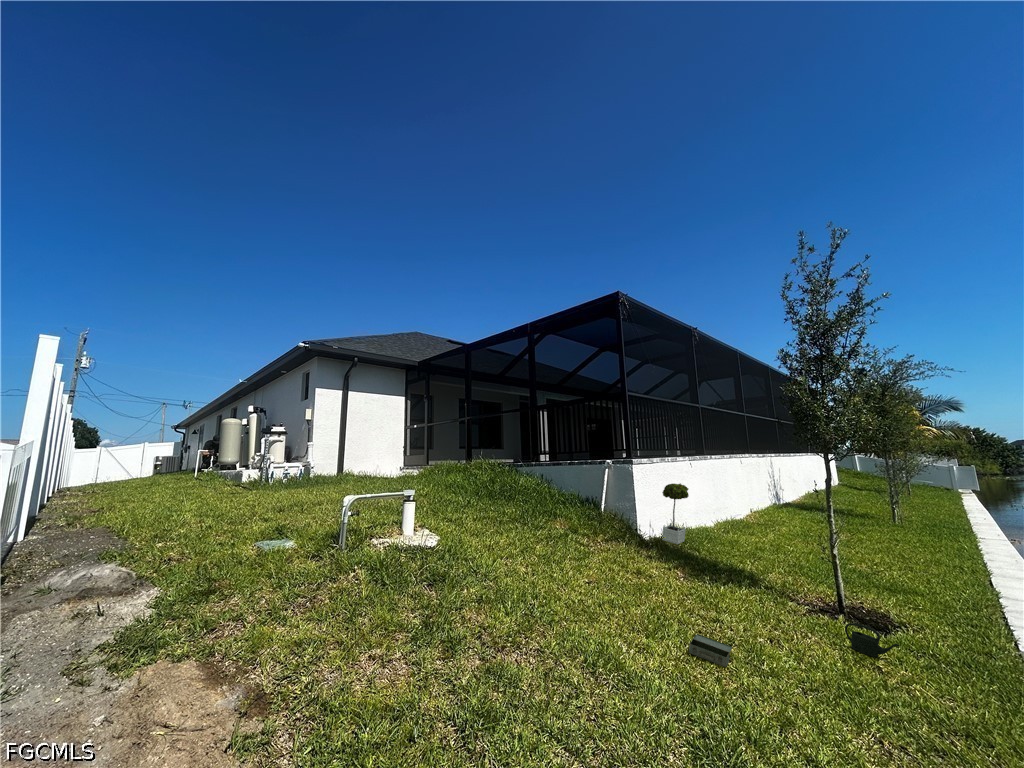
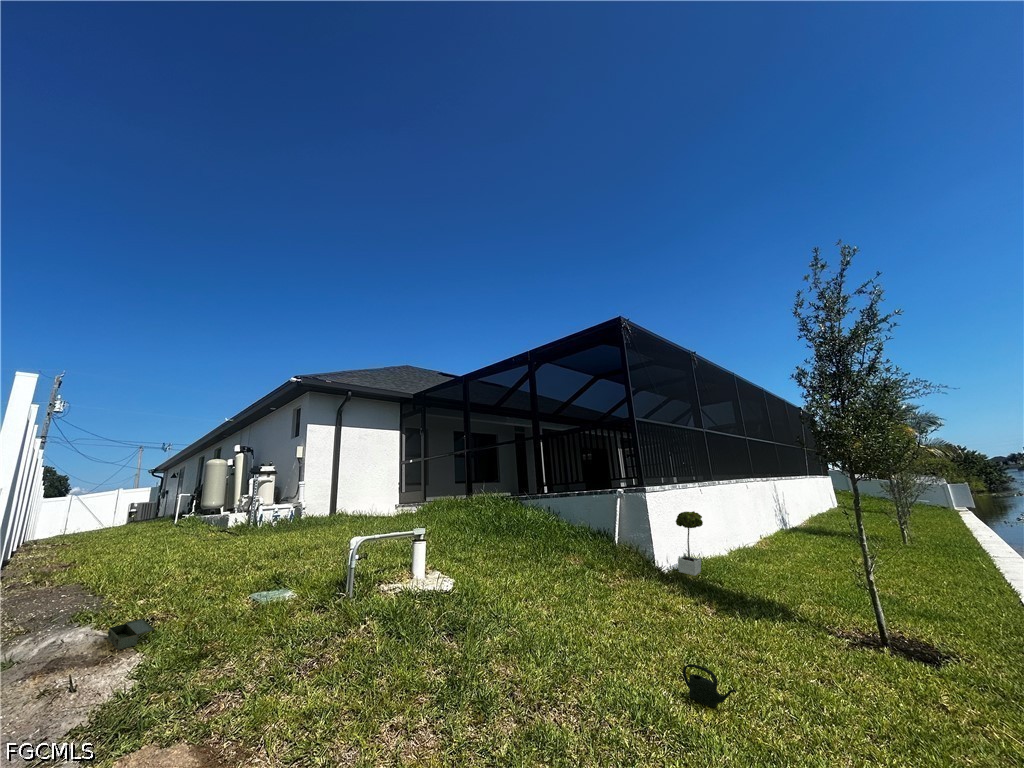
watering can: present [845,623,899,657] -> present [683,664,736,707]
toolbox: present [689,634,732,667] -> present [108,619,154,650]

